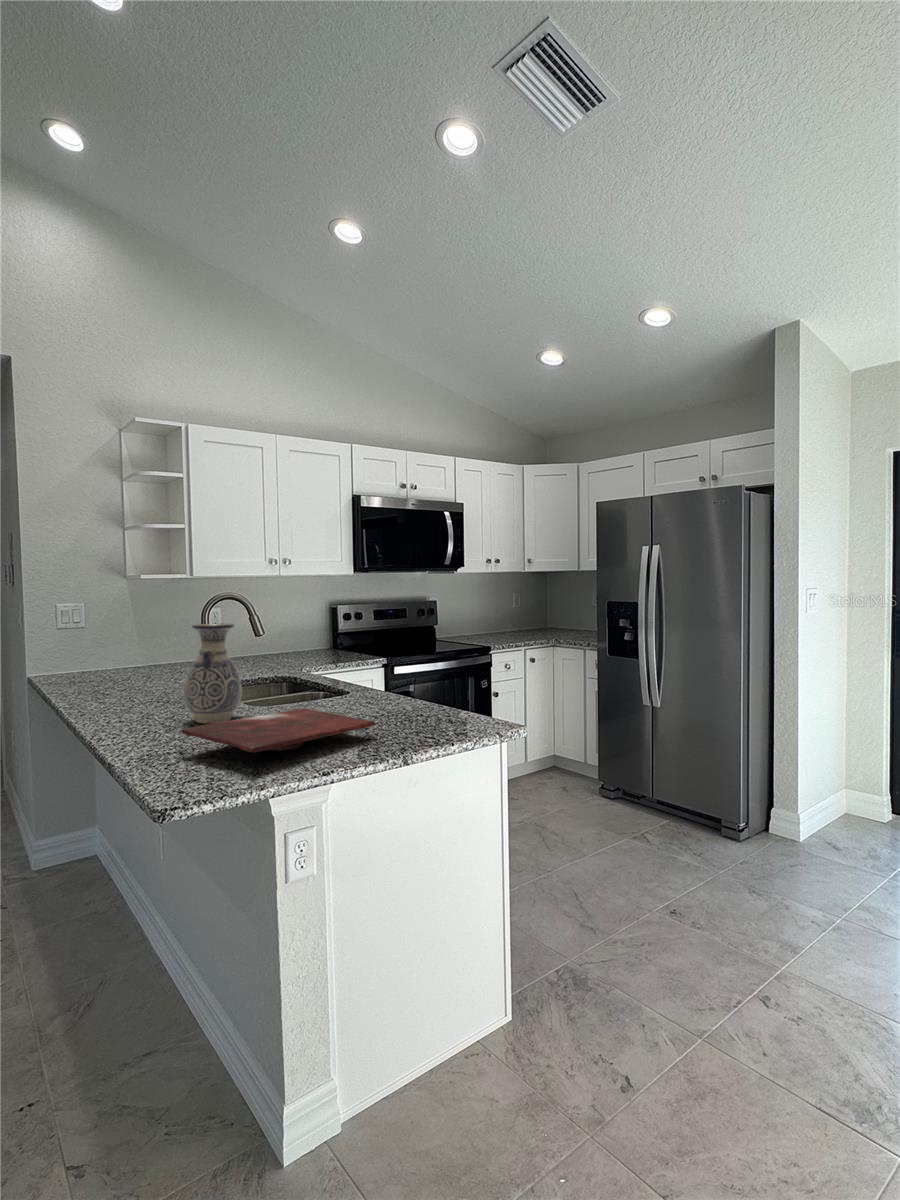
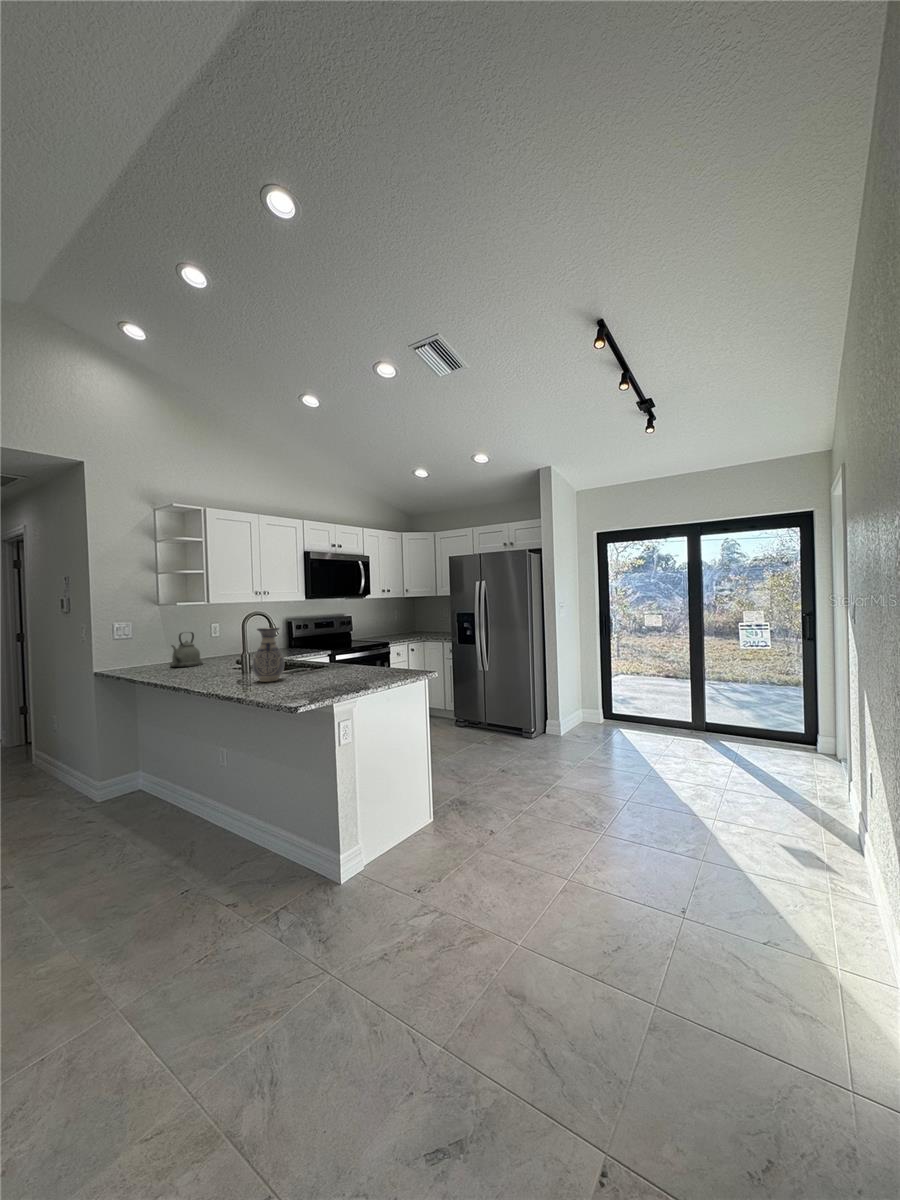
kettle: none [127,620,181,675] -> present [170,632,203,667]
cutting board: present [182,709,375,752] -> none [276,670,368,687]

